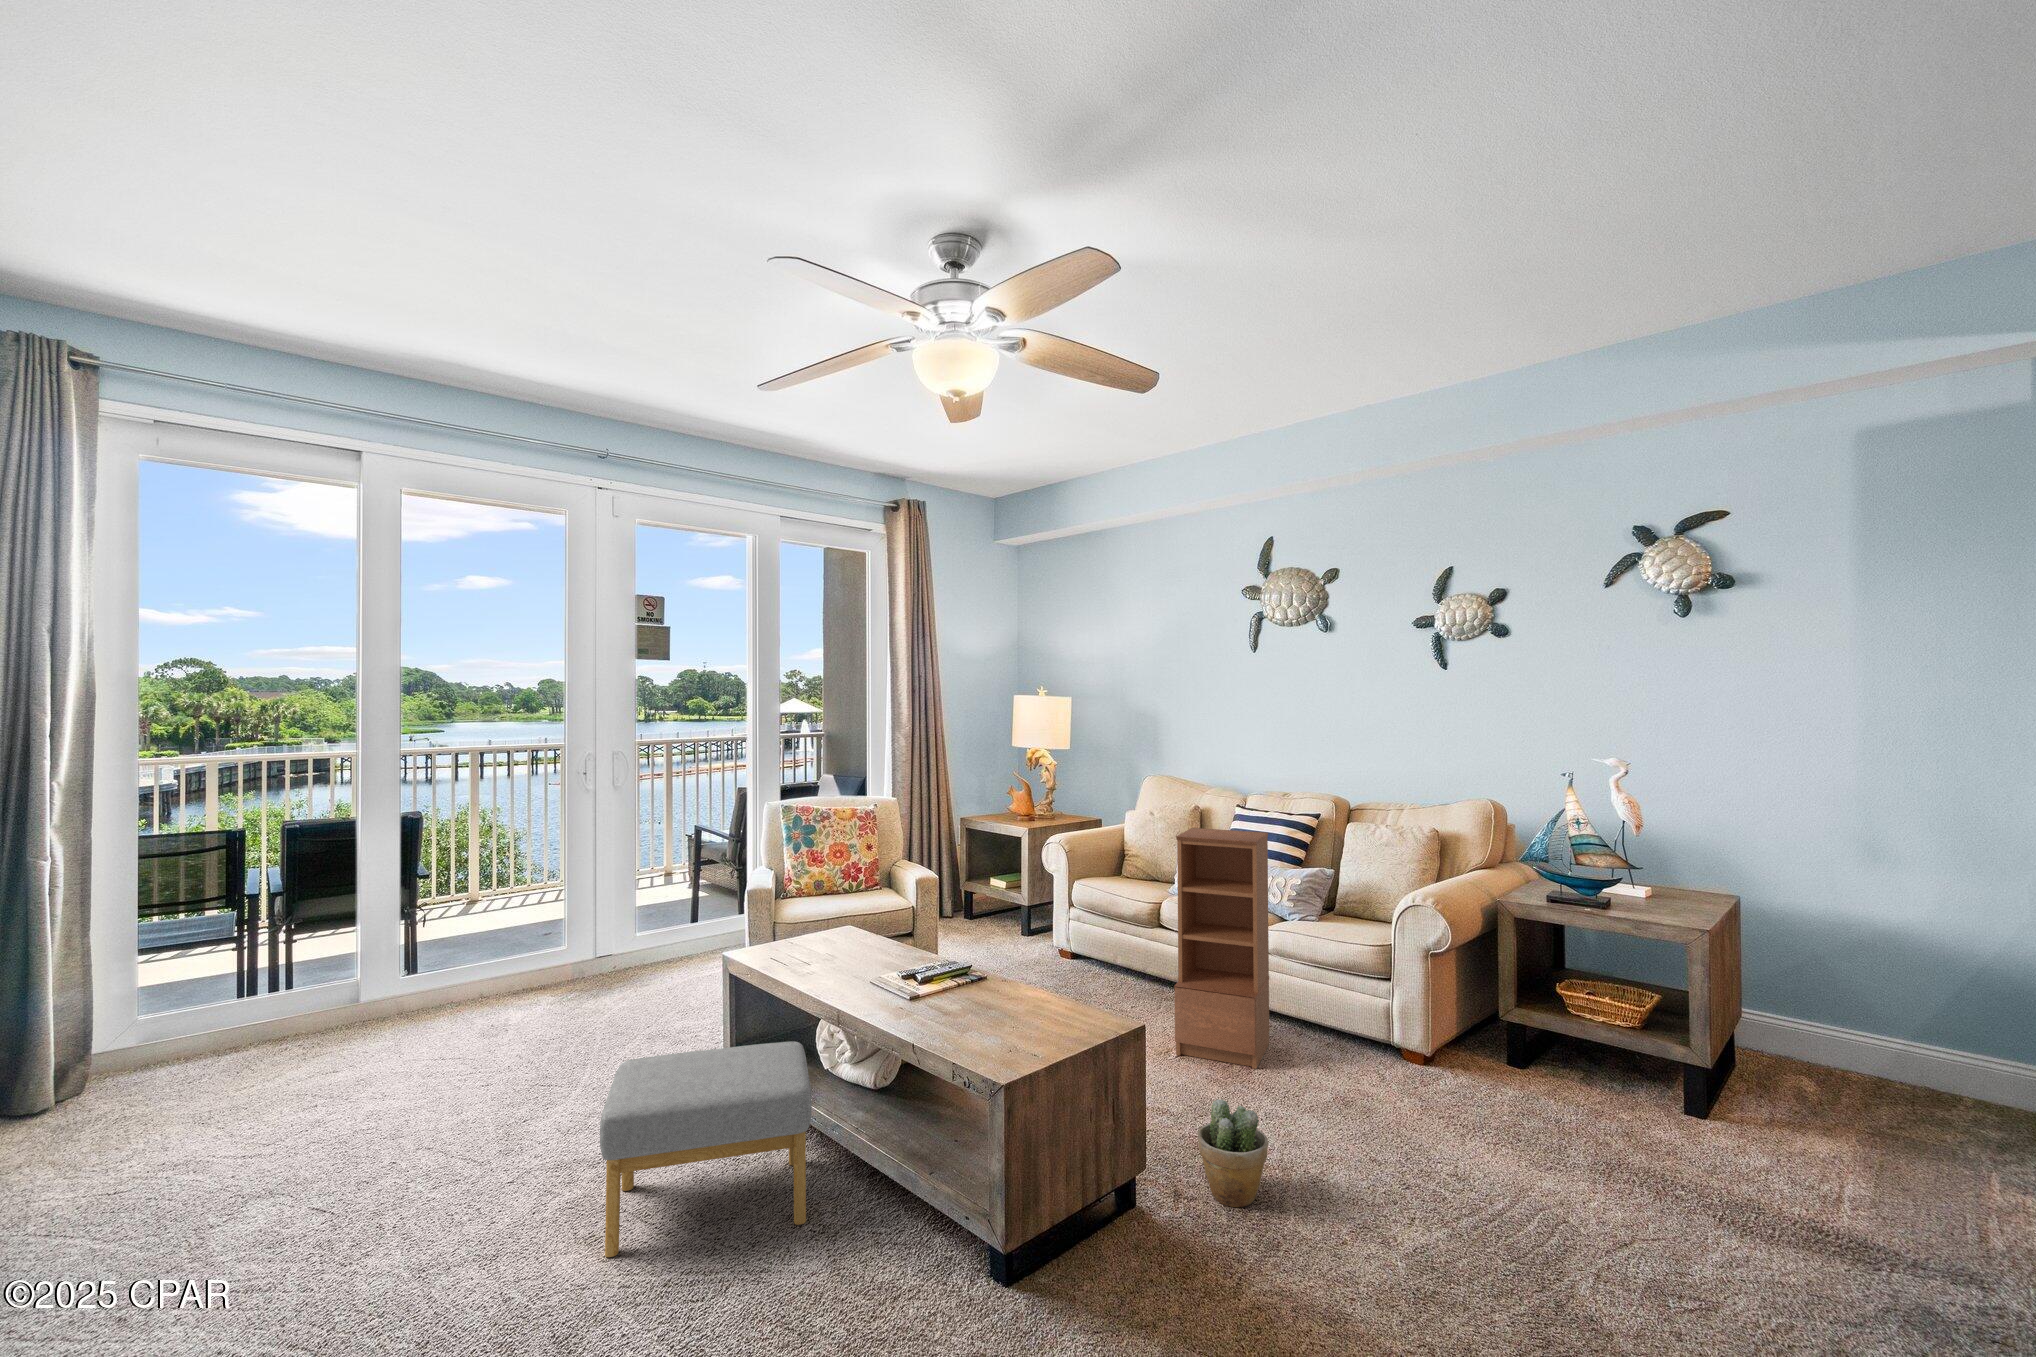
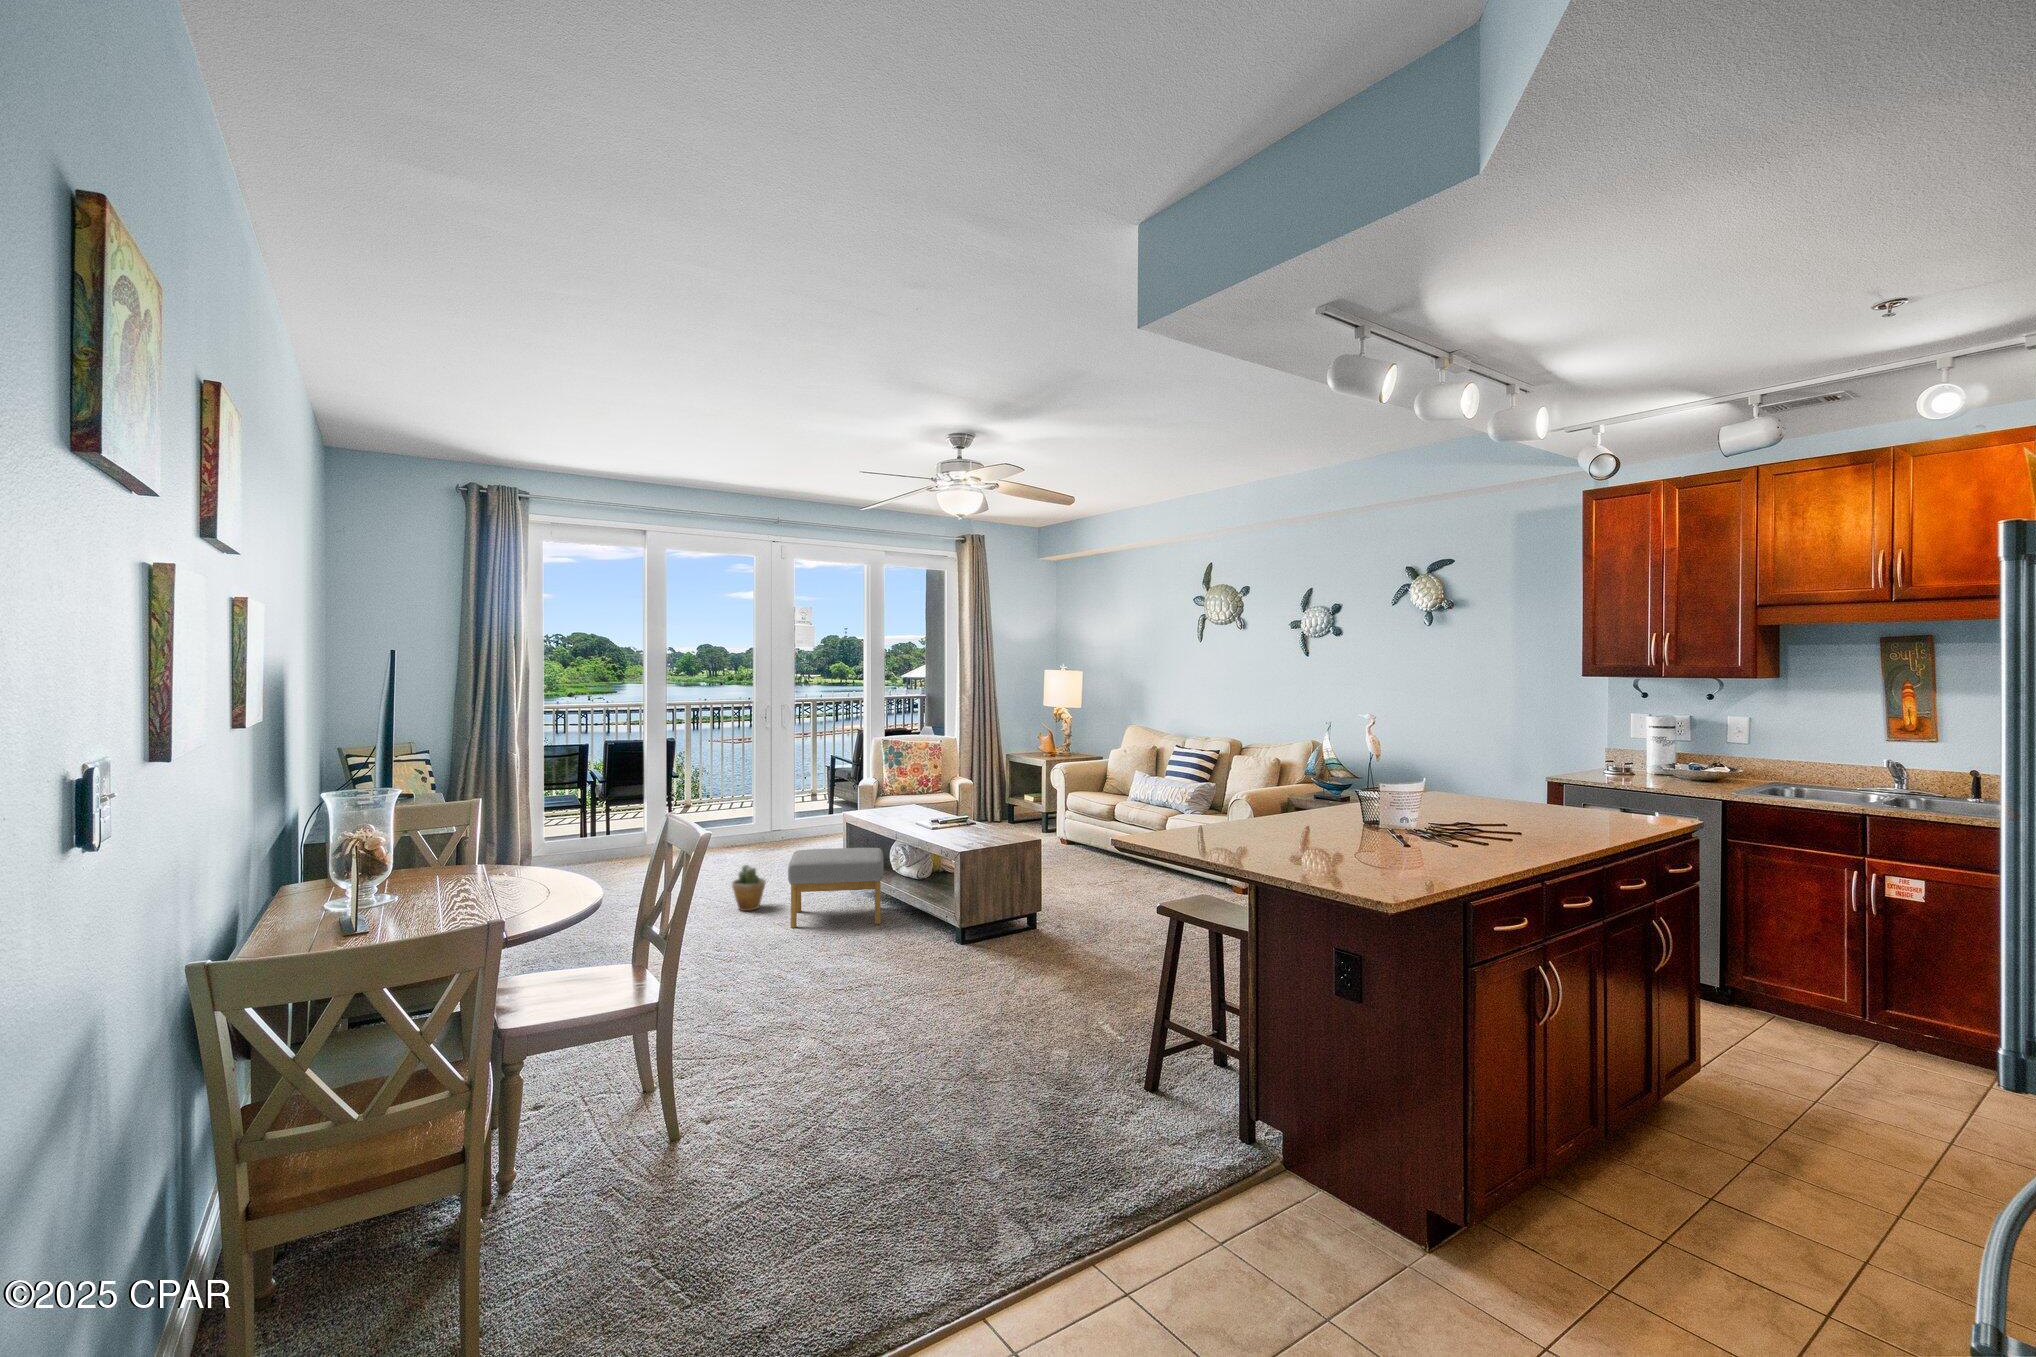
bookcase: present [1174,828,1269,1069] -> none [1099,753,1160,890]
potted plant: present [1198,1099,1268,1207] -> present [732,865,766,911]

